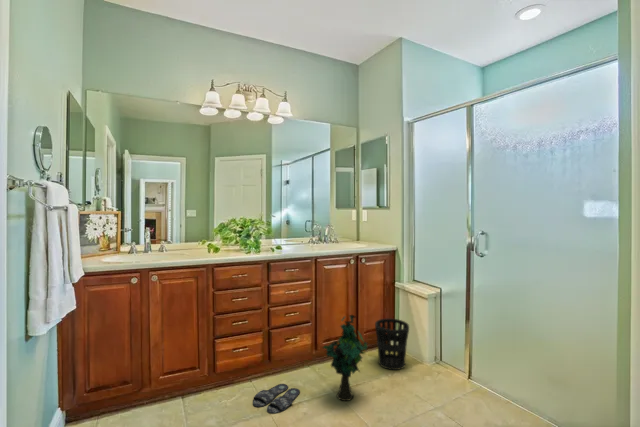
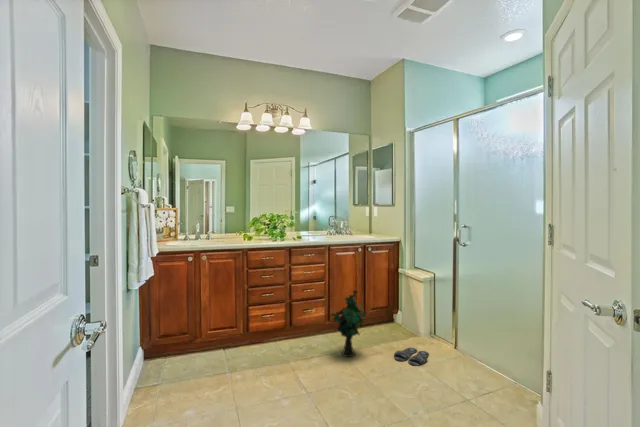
wastebasket: present [375,319,409,370] -> none [379,299,407,340]
slippers: present [253,384,300,414] -> present [394,348,429,366]

